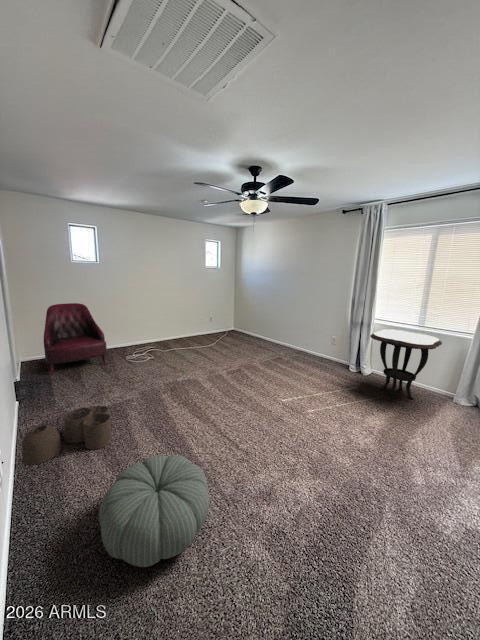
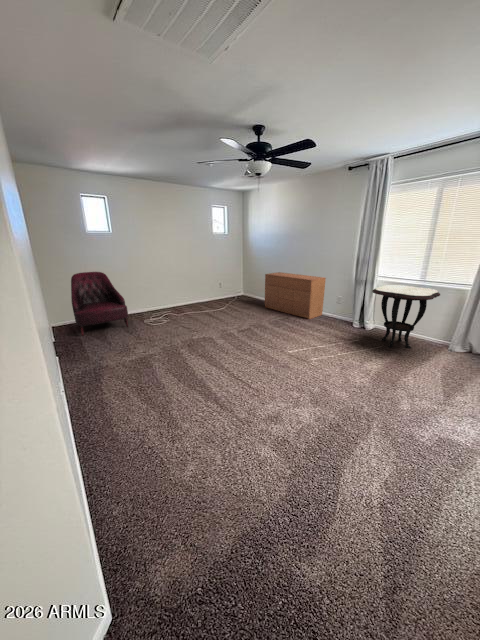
dresser: none [256,309,320,361] -> present [265,272,326,319]
woven basket: present [22,403,112,465] -> none [71,354,143,400]
pouf: present [99,455,209,567] -> none [142,388,228,460]

